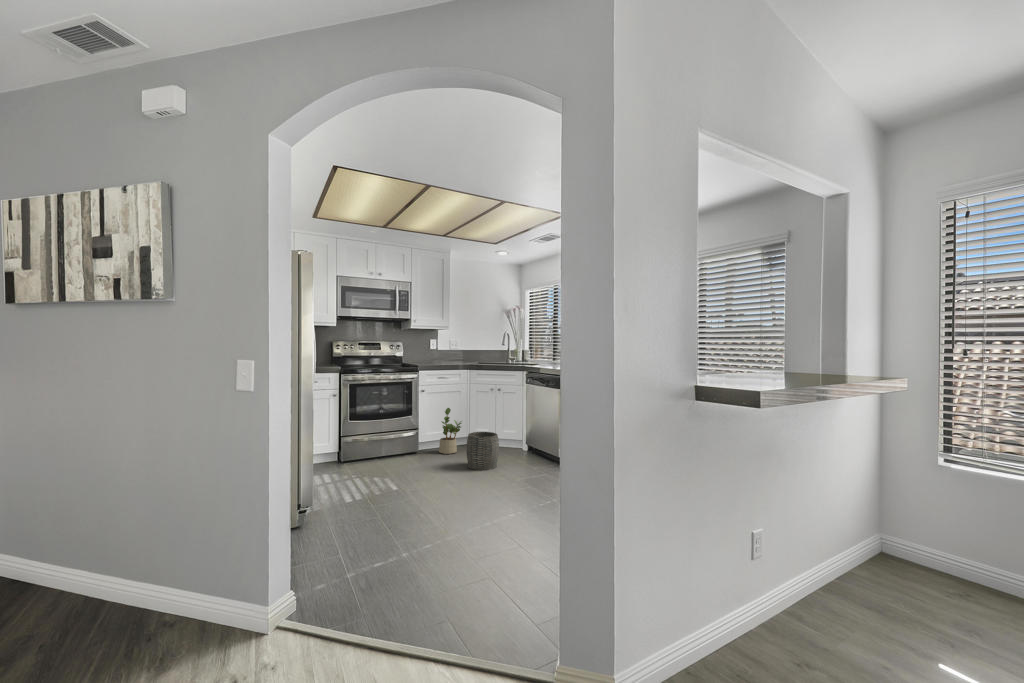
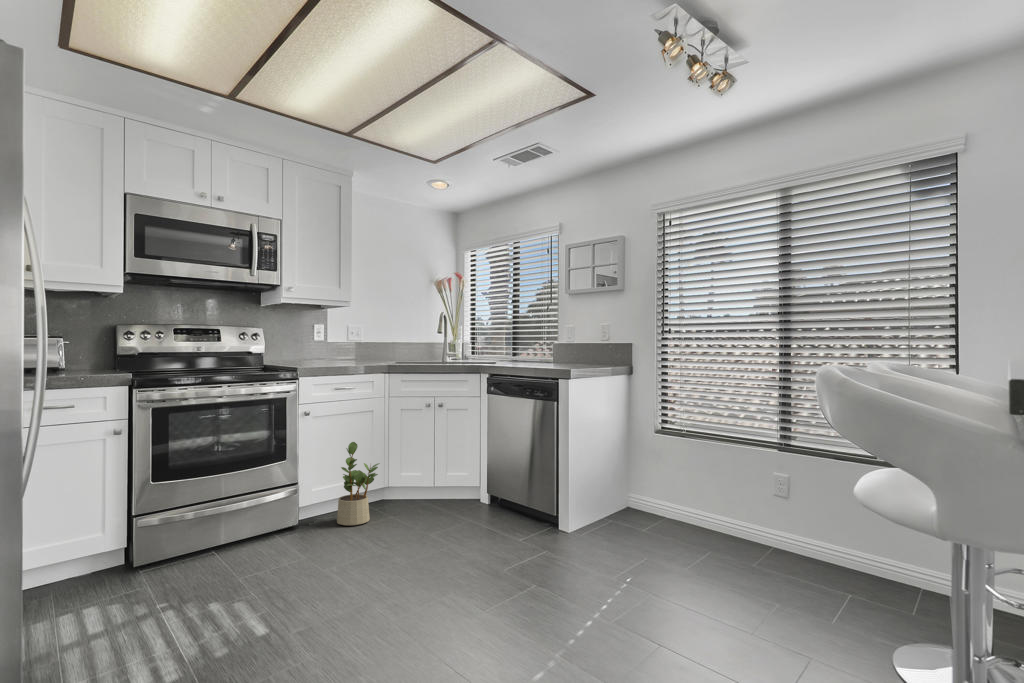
woven basket: present [466,432,499,470] -> none [398,483,459,559]

